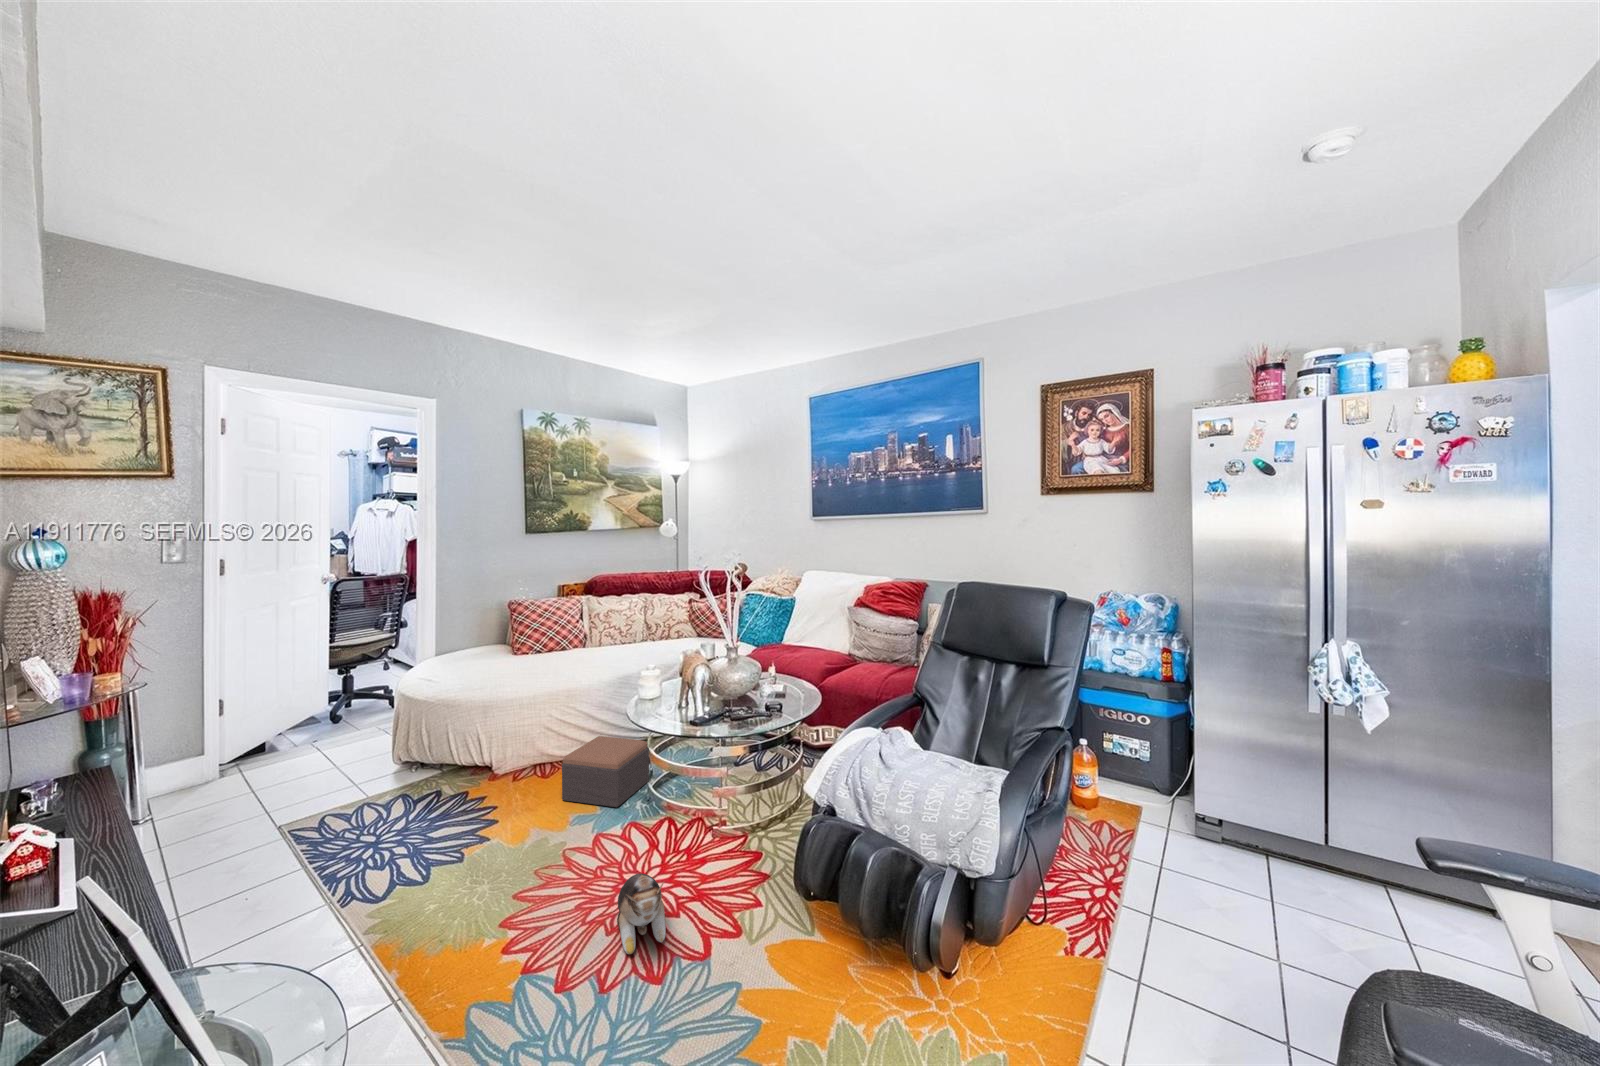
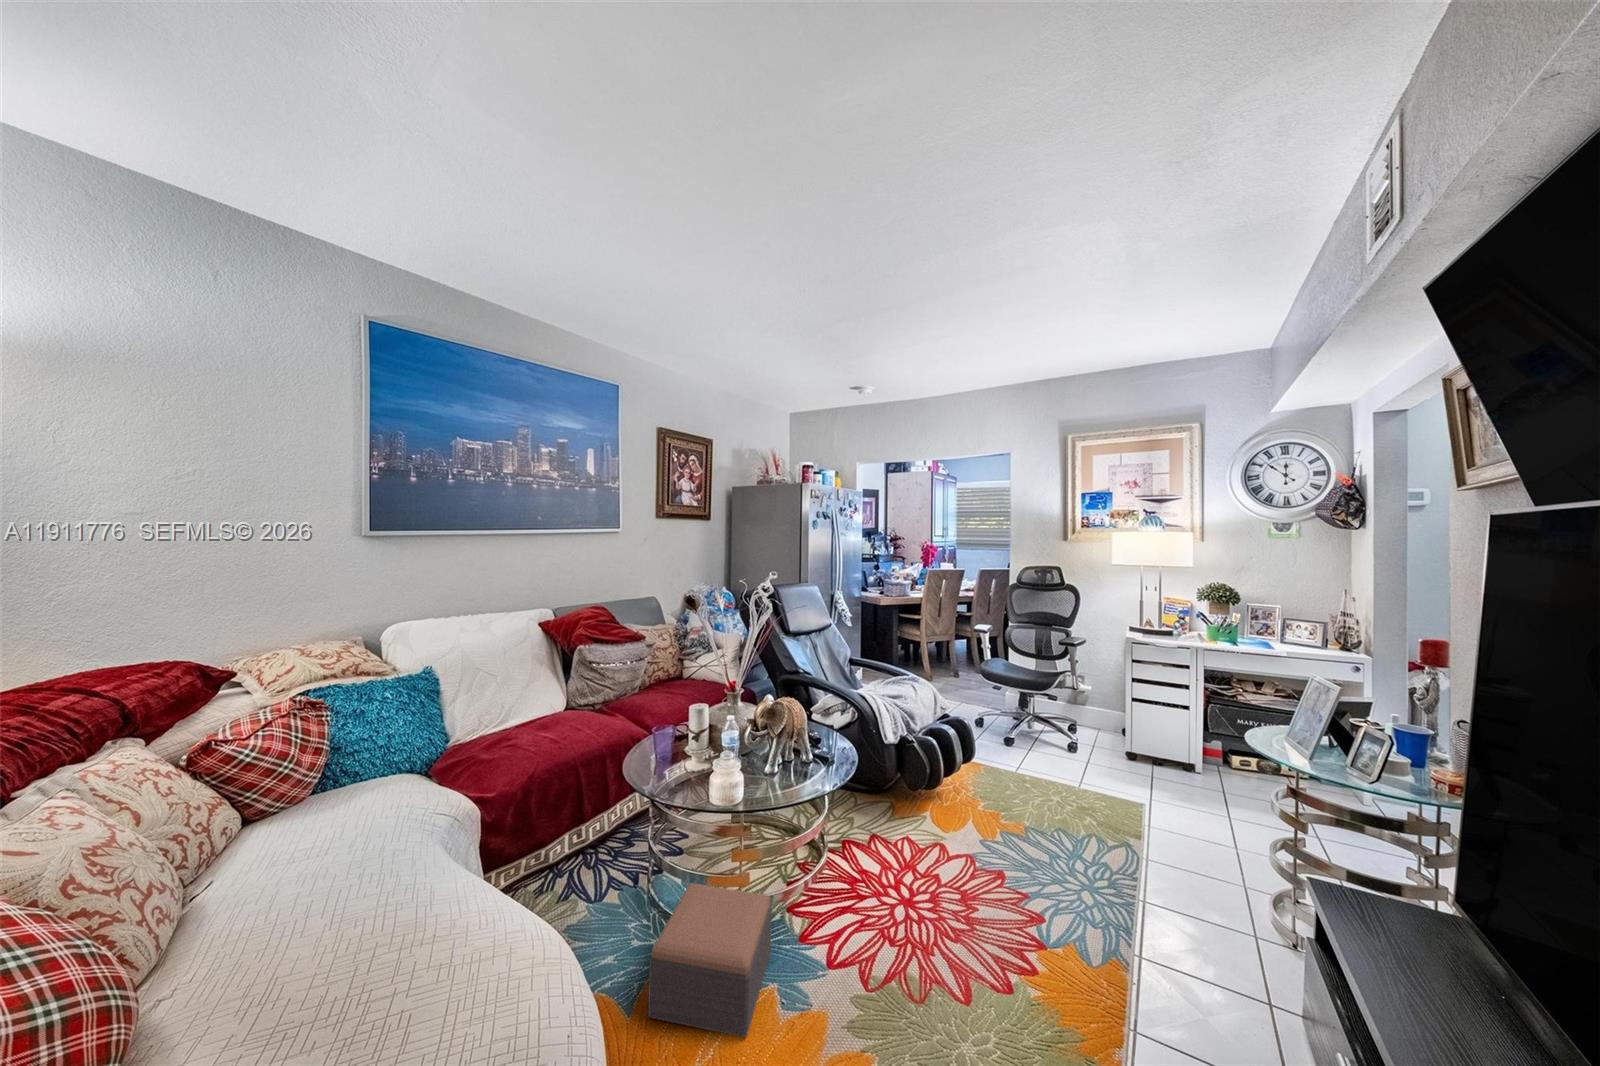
plush toy: present [617,874,666,954] -> none [922,811,1012,903]

